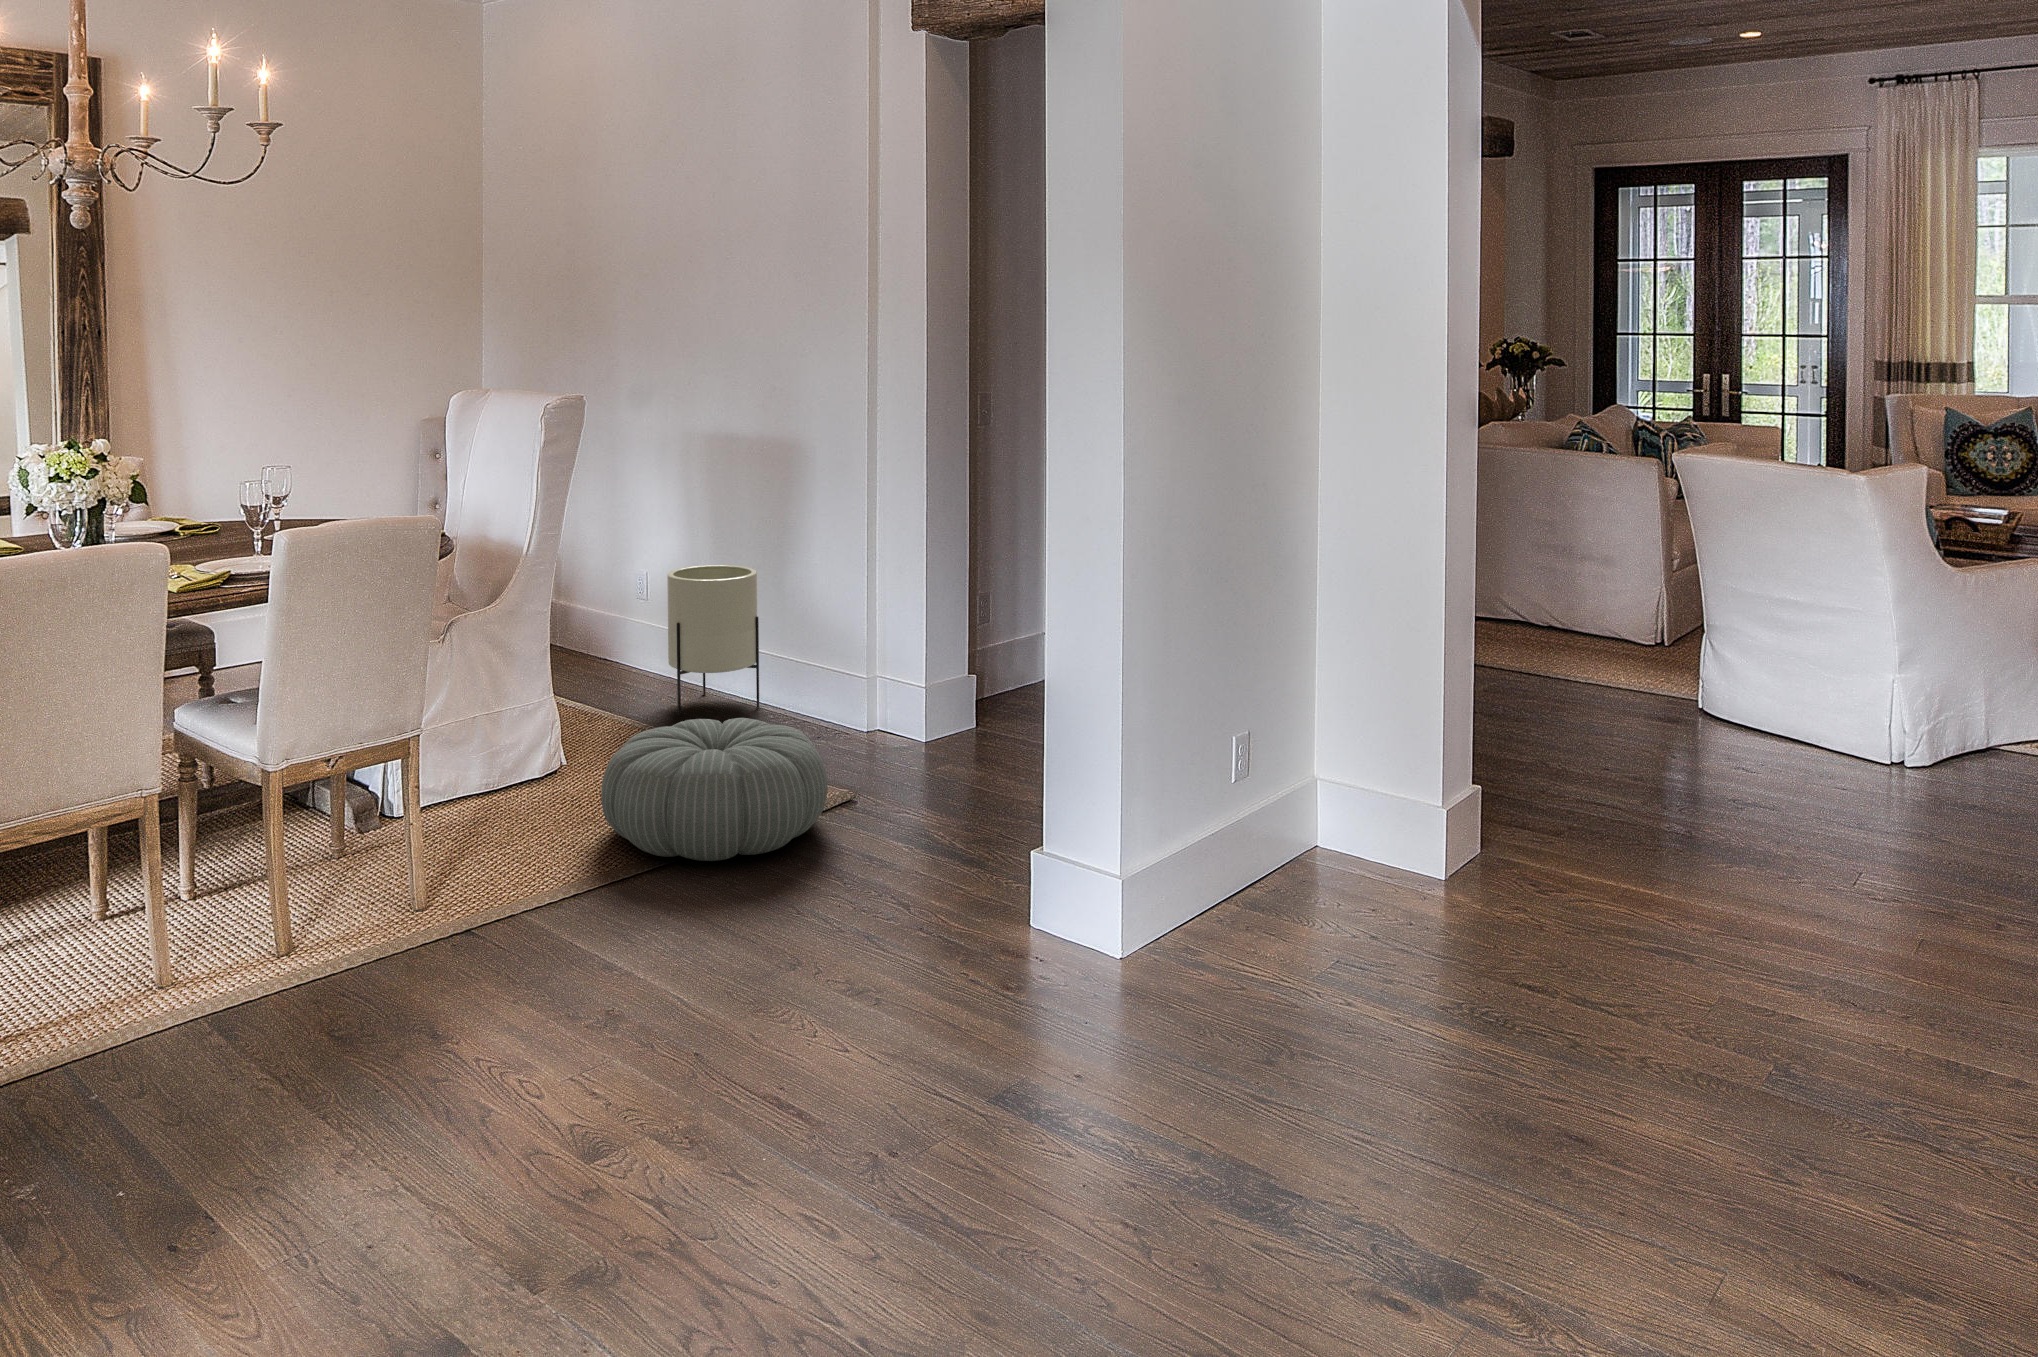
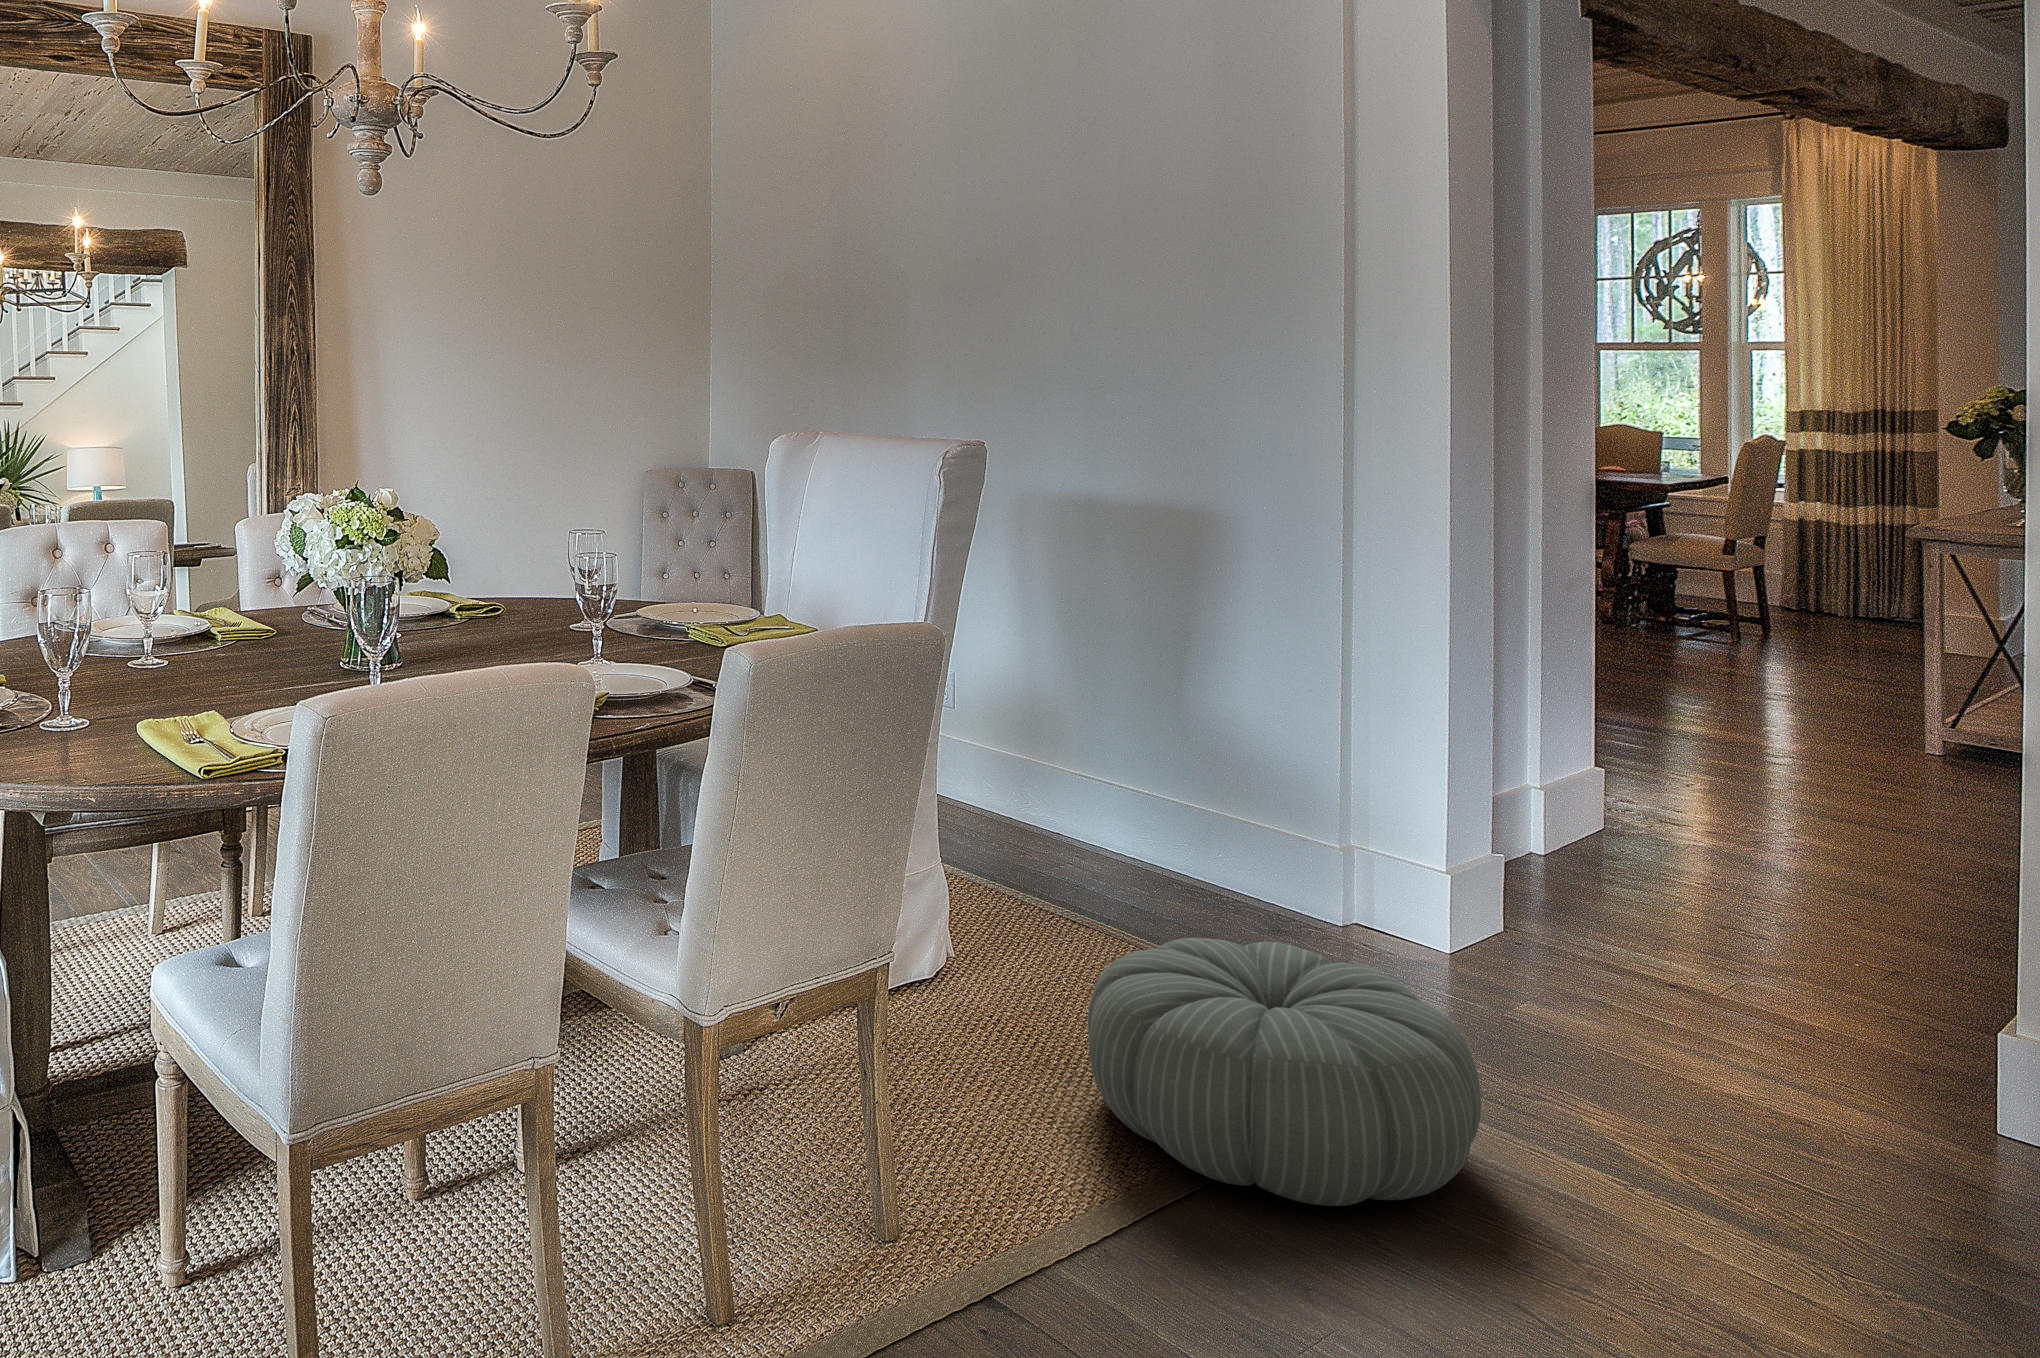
planter: present [667,565,759,715] -> none [1025,679,1161,890]

